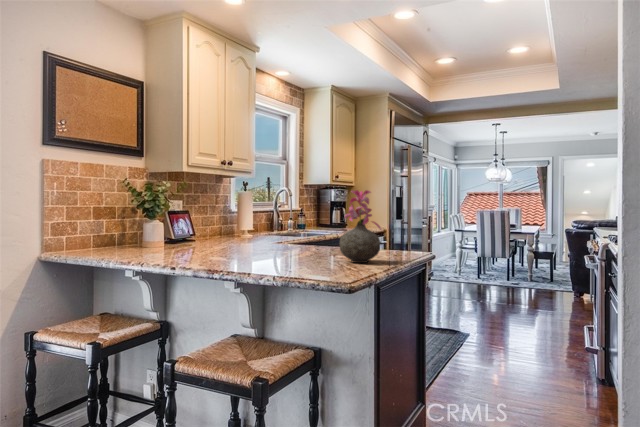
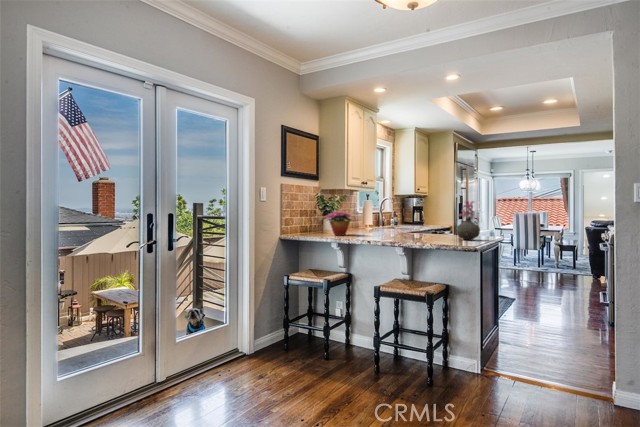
flower arrangement: none [105,209,175,253] -> present [327,212,353,236]

